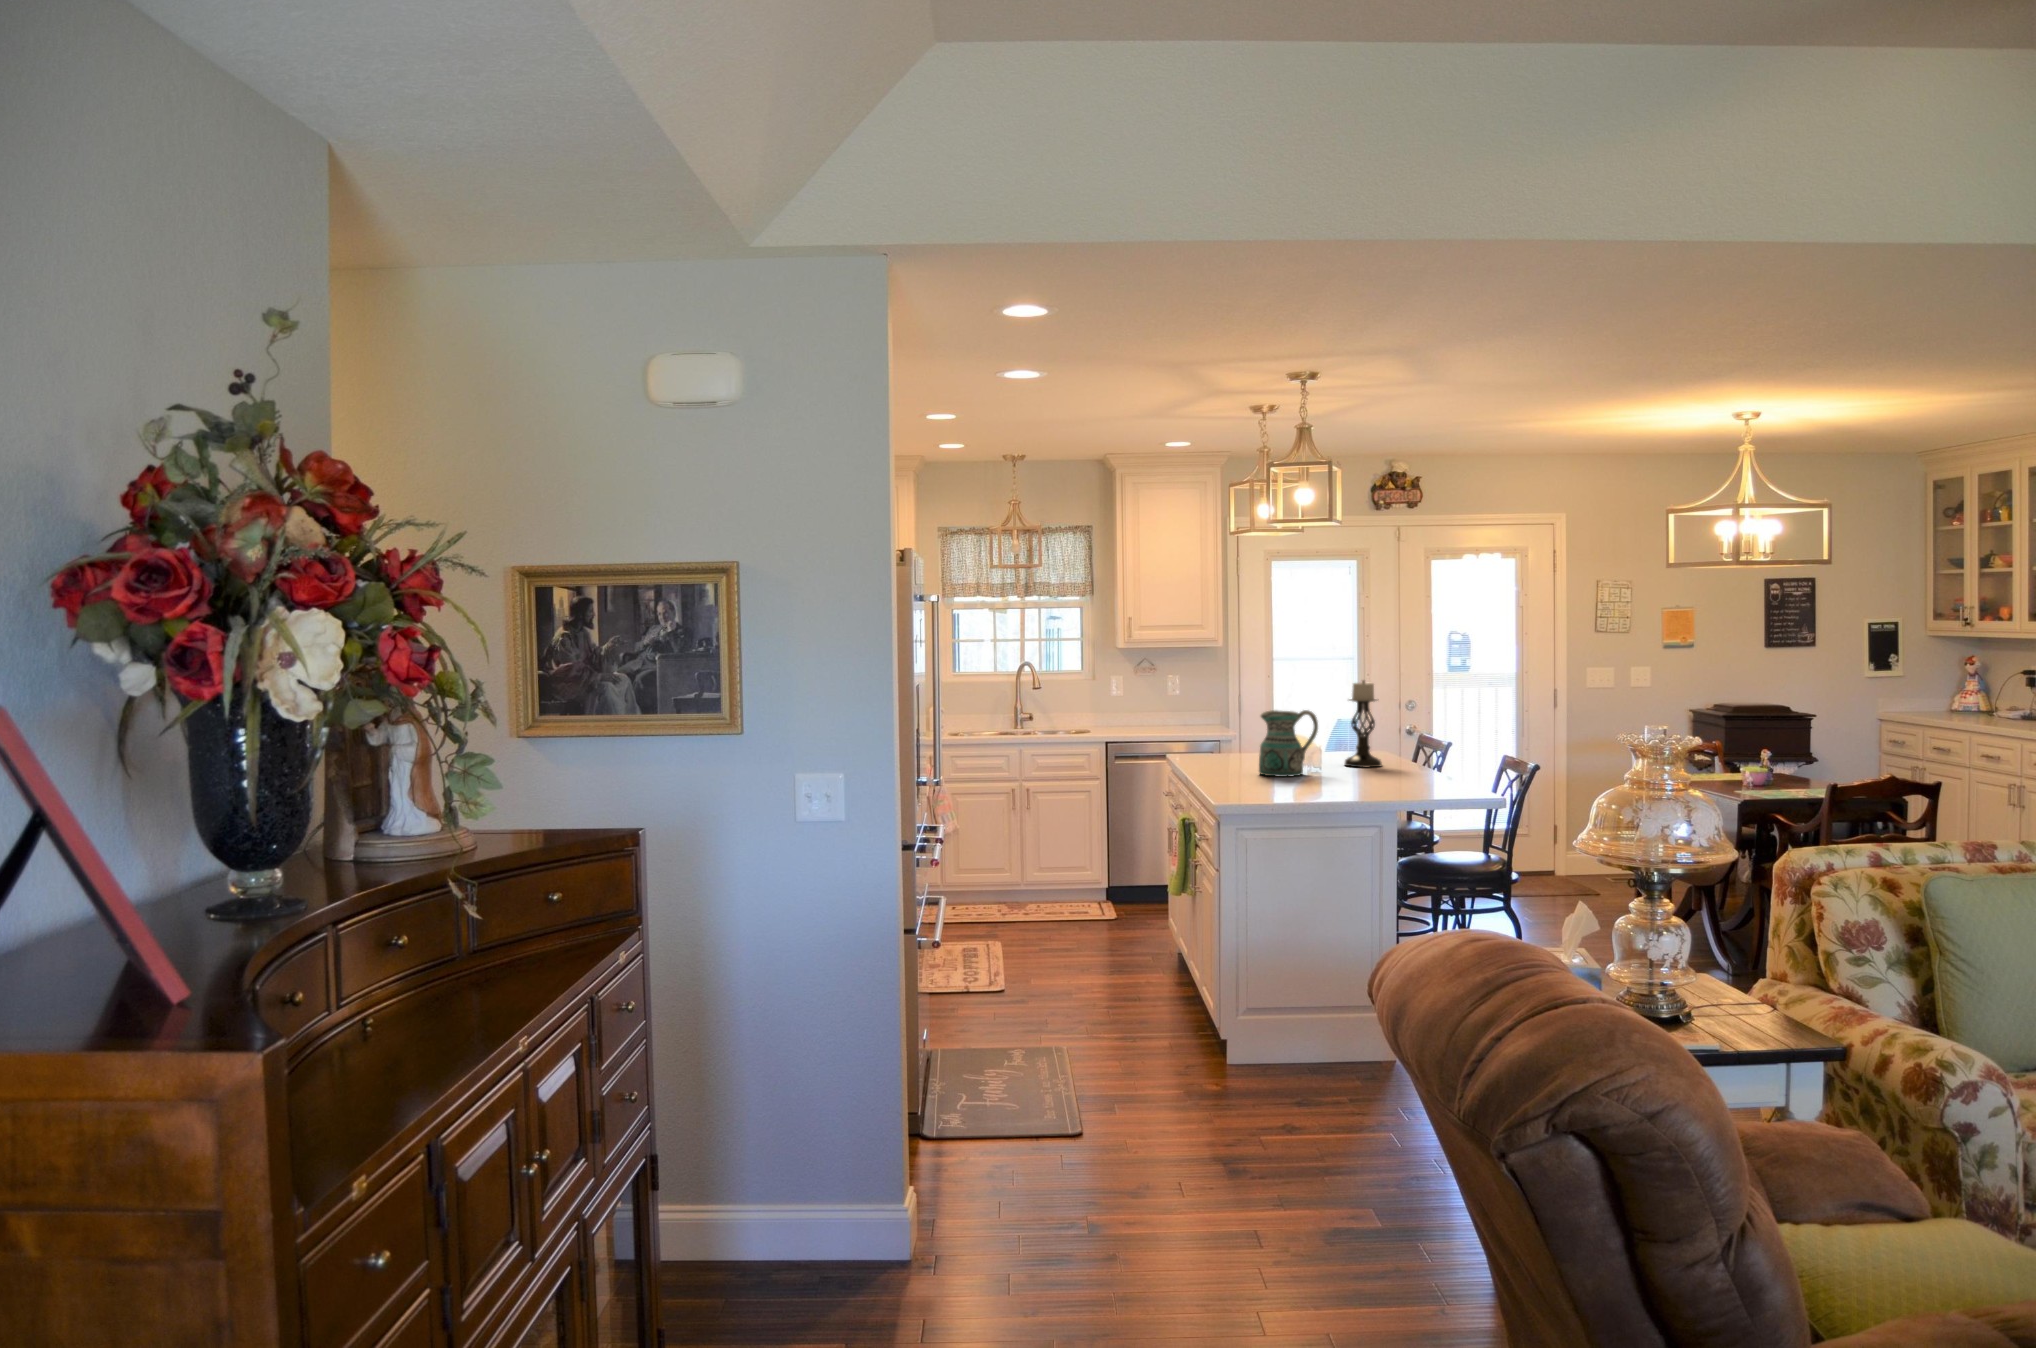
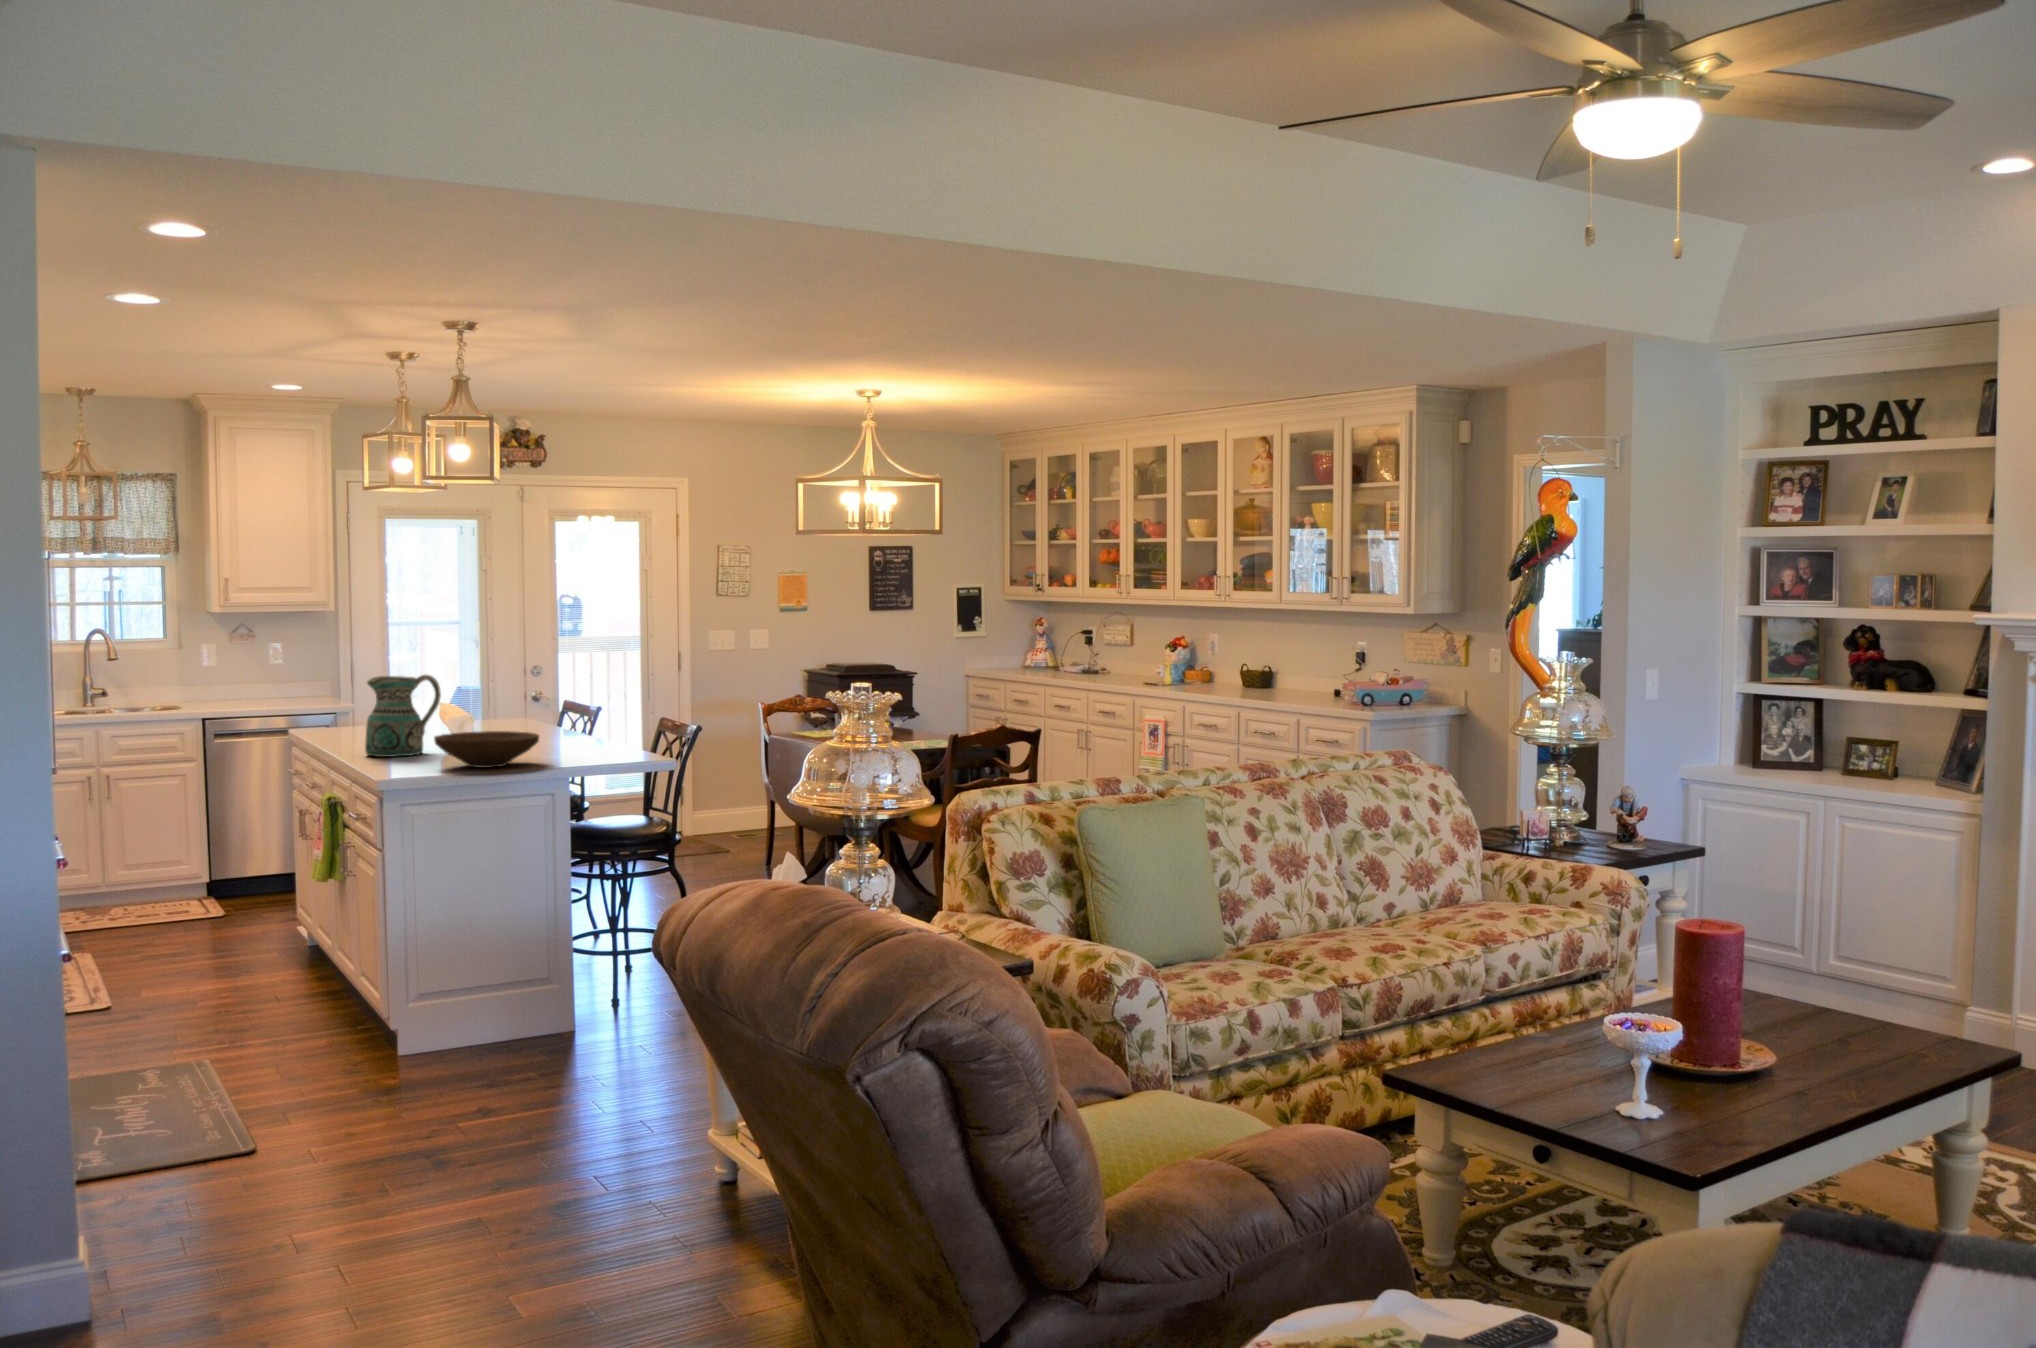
candle holder: present [1345,680,1382,767] -> none [468,639,514,743]
wooden bowl: none [1302,760,1388,792] -> present [434,731,539,768]

